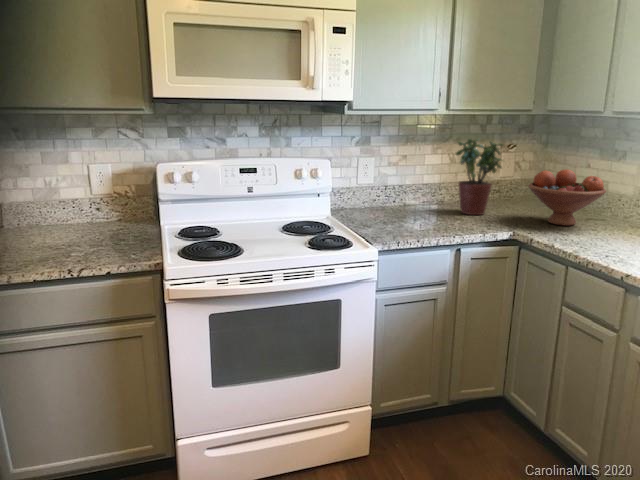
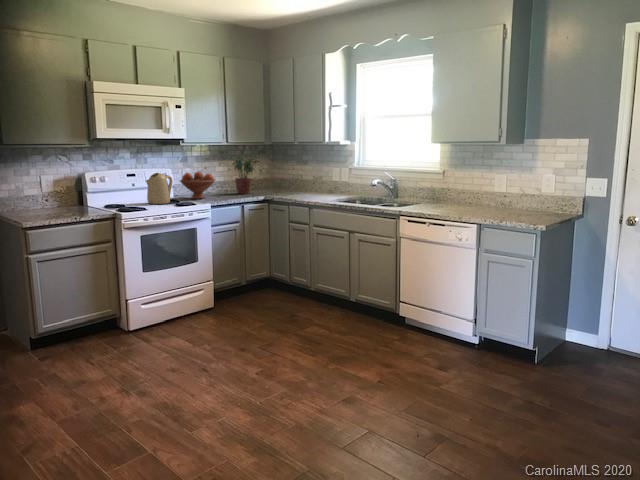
fruit bowl: present [529,169,606,226] -> present [180,172,215,199]
kettle: none [256,171,317,236] -> present [146,173,173,204]

